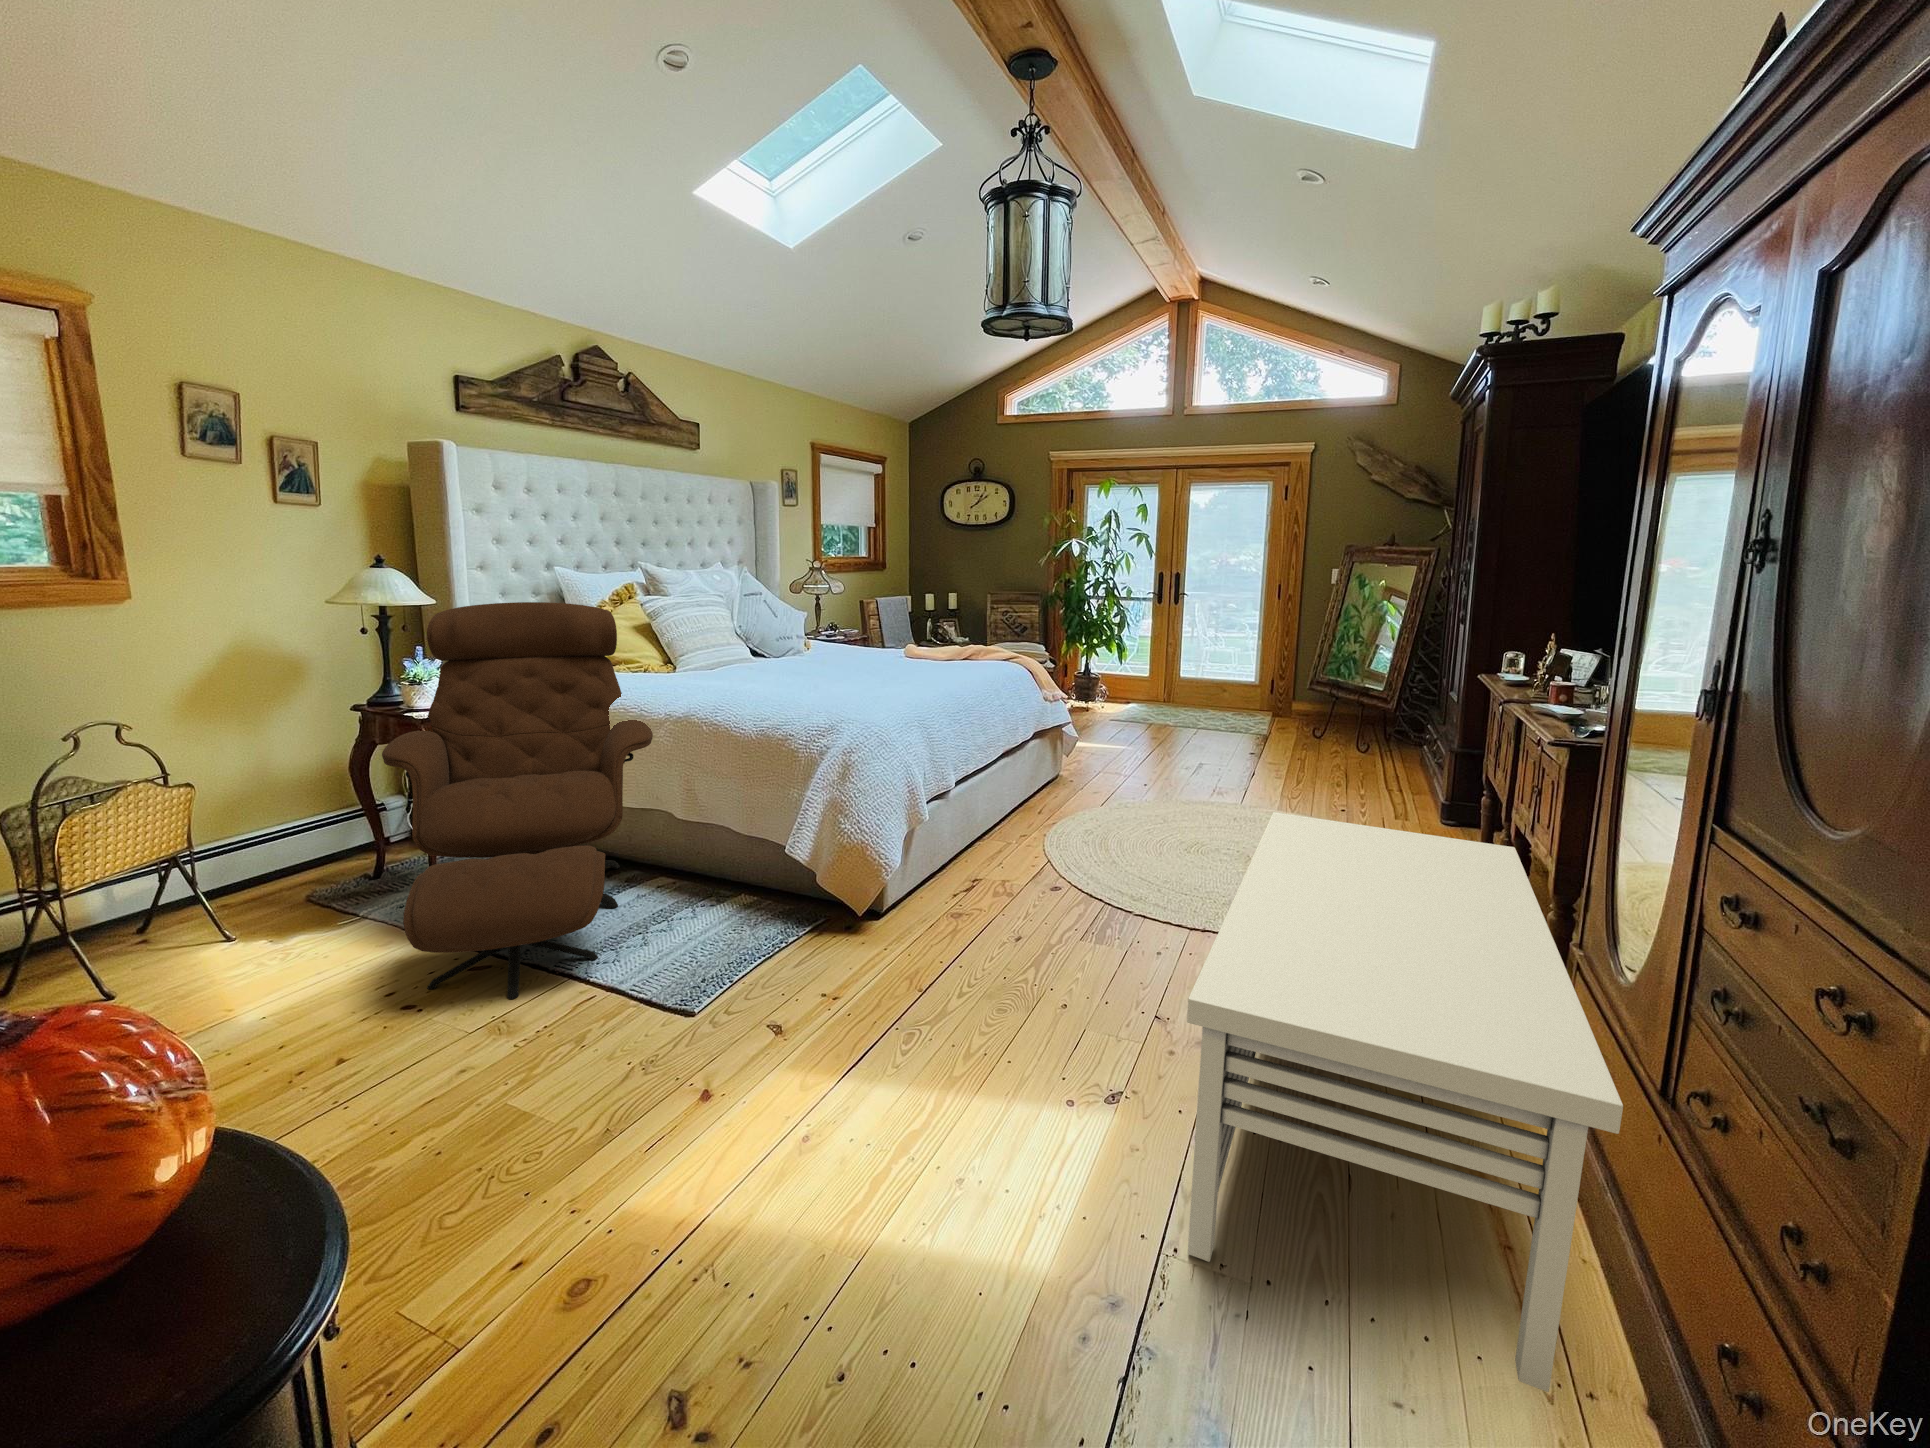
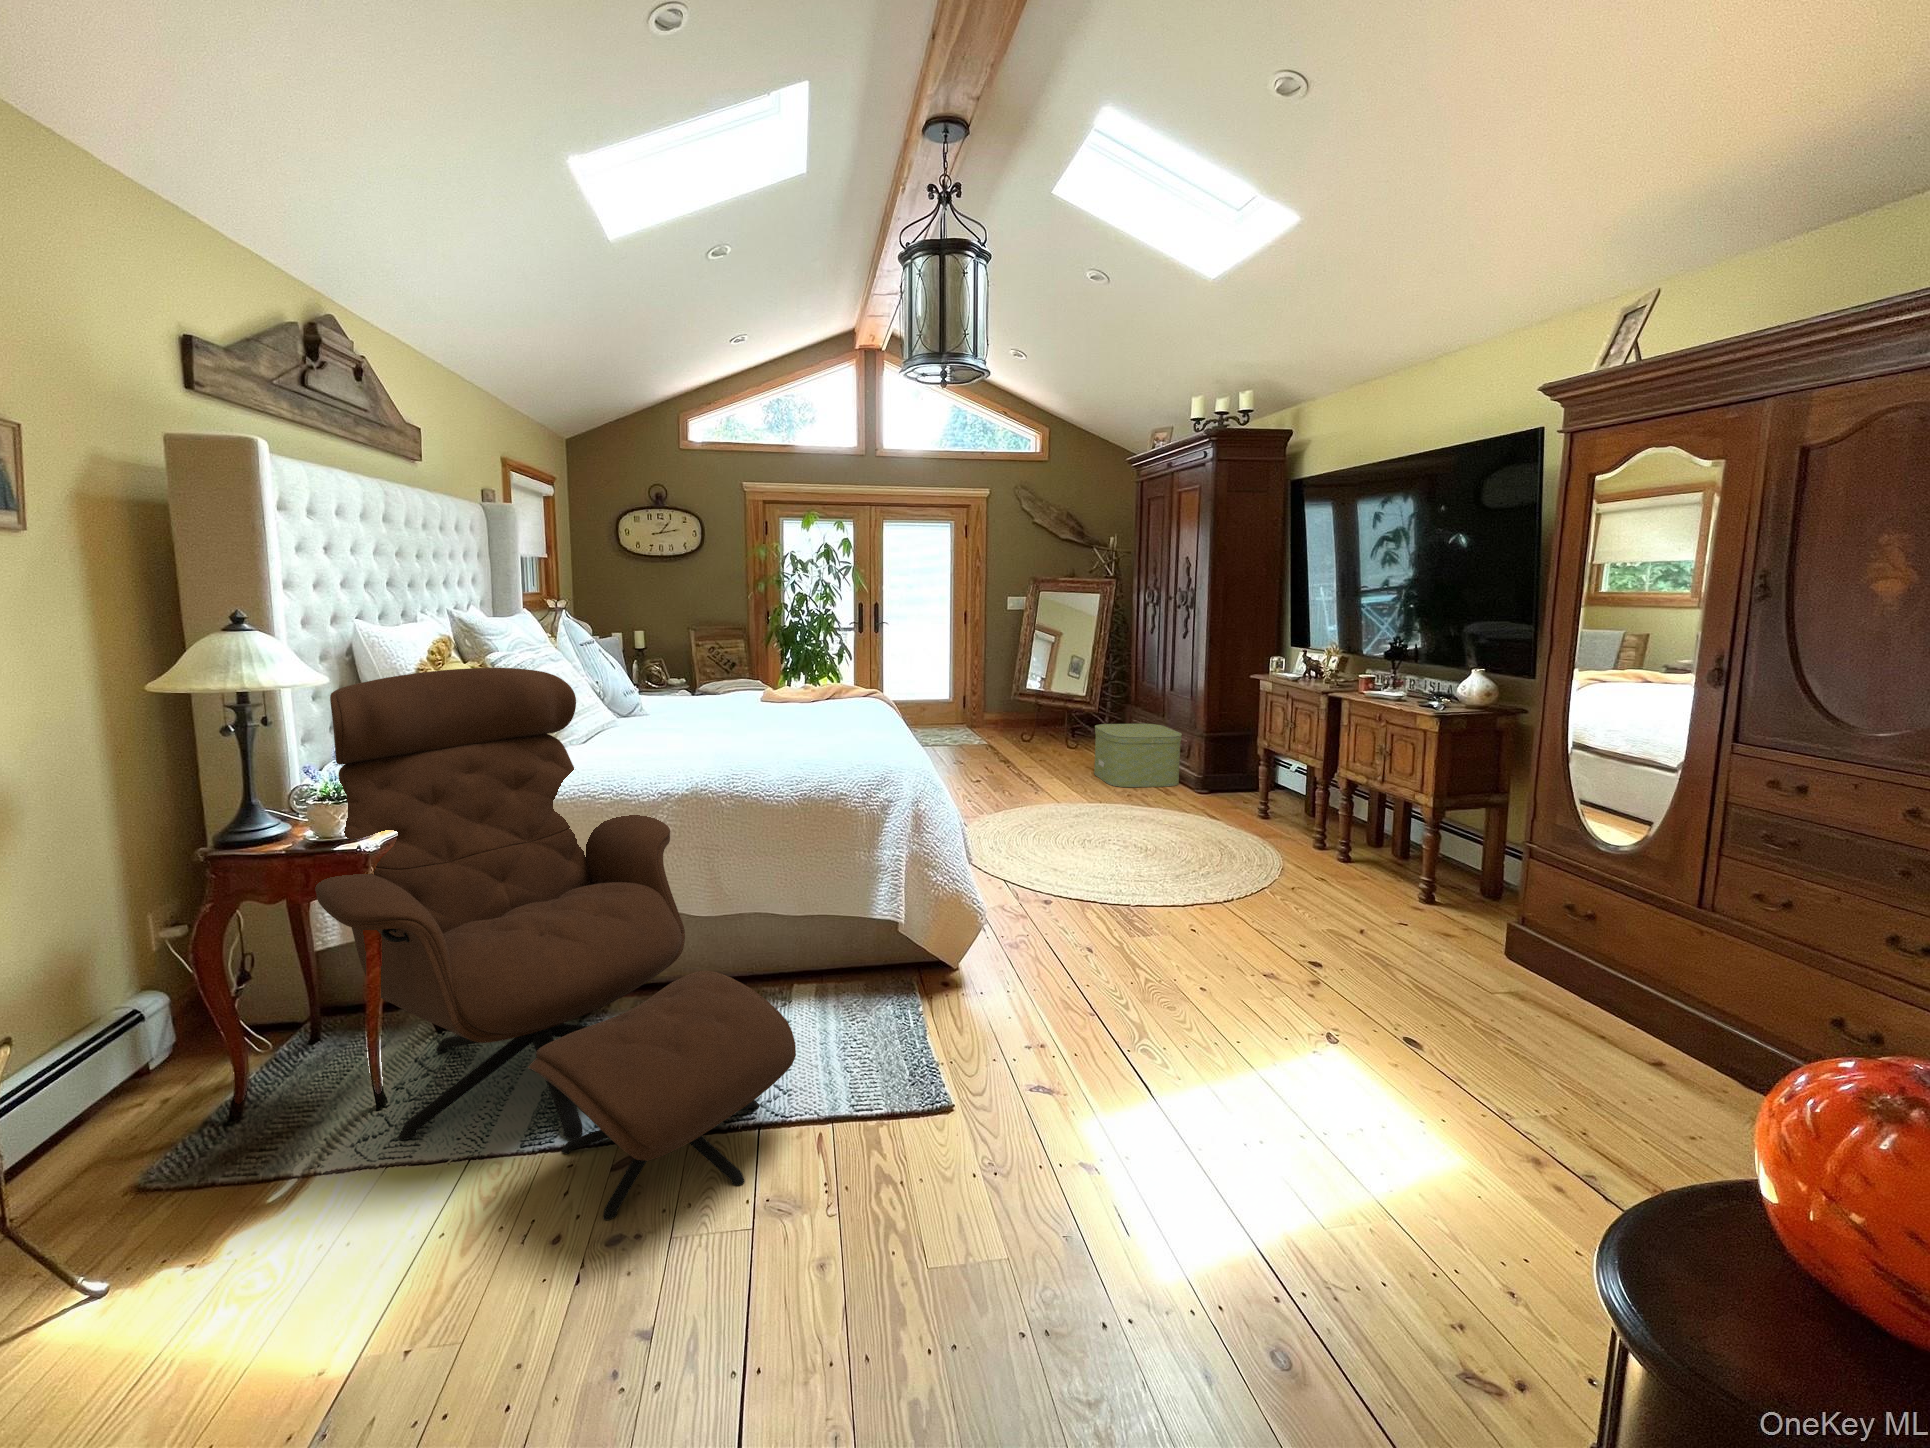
storage box: none [1331,720,1437,804] -> present [1094,724,1182,787]
storage bench: present [1187,812,1623,1392] -> none [1291,793,1793,1123]

